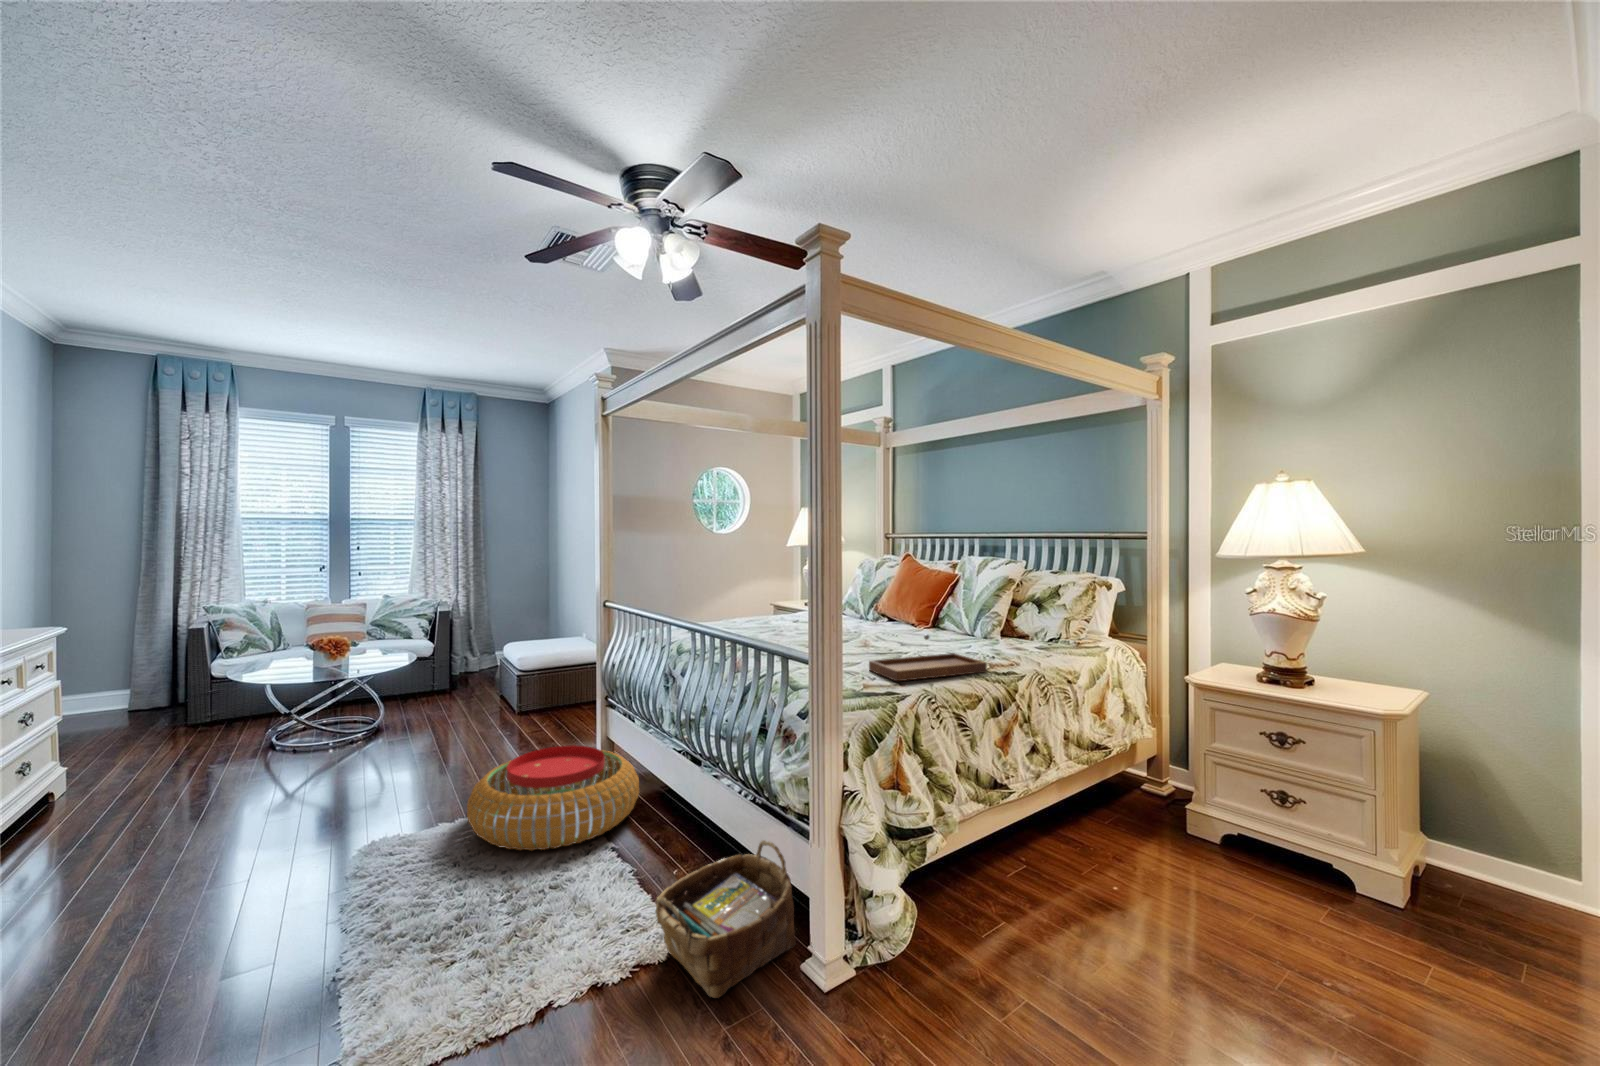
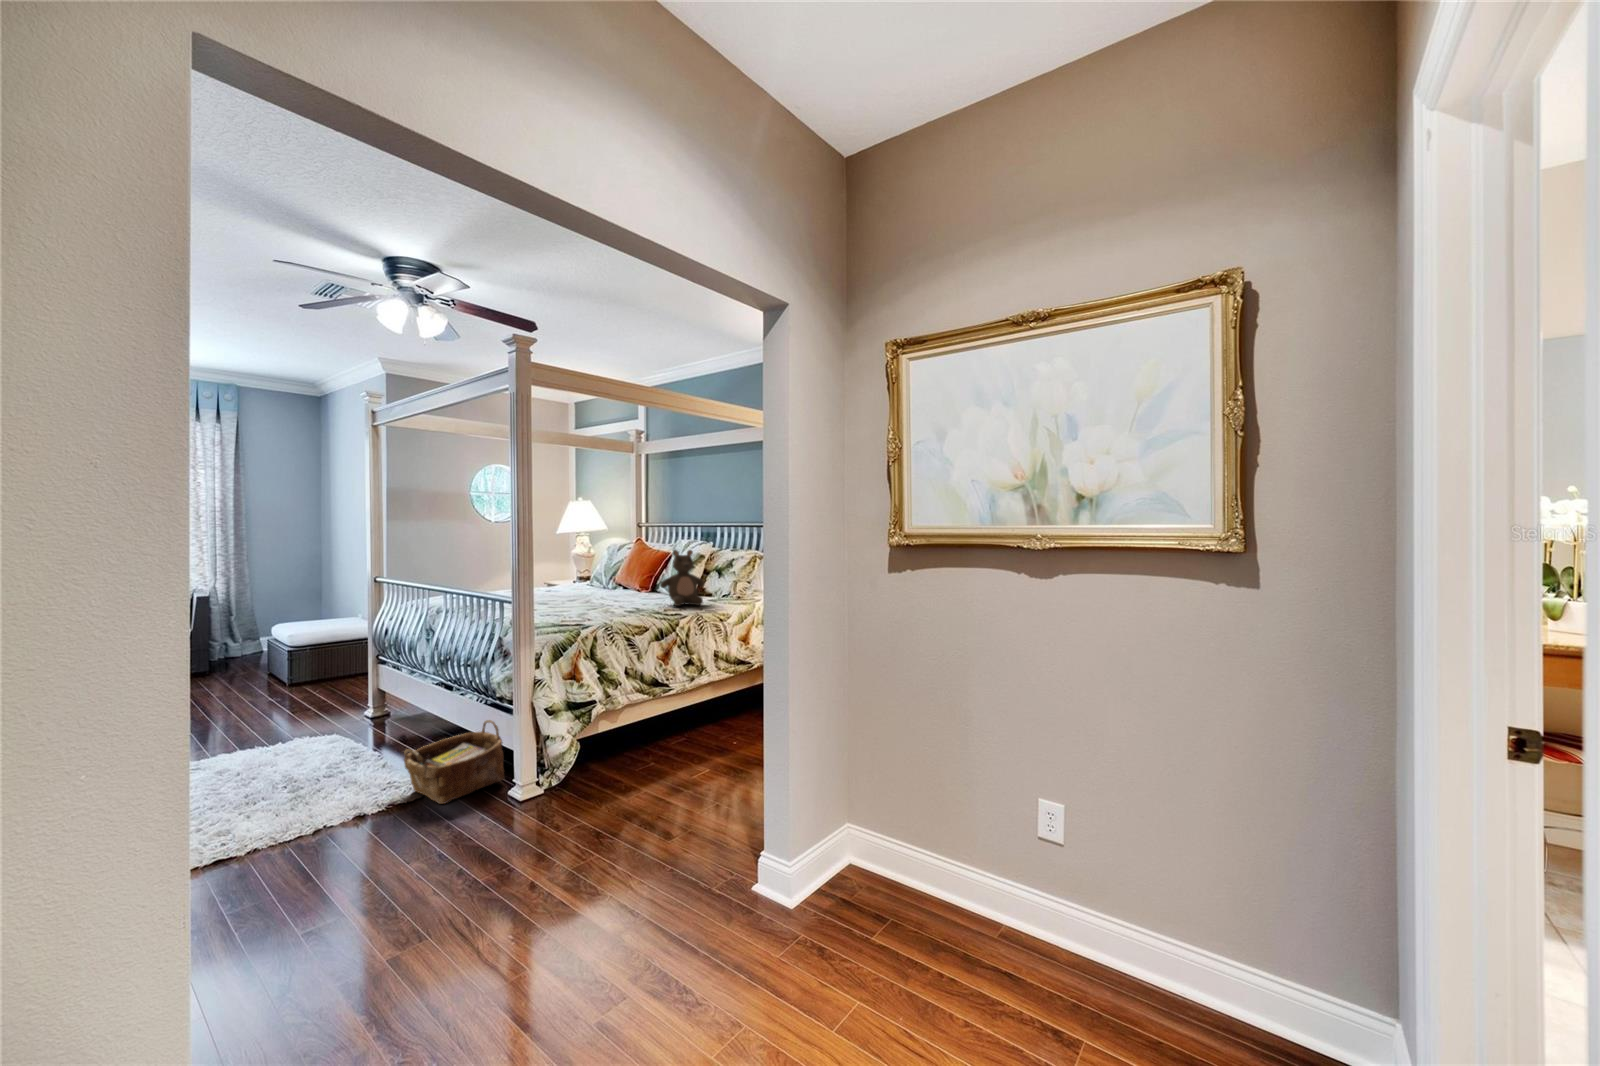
stuffed bear: none [969,574,1036,658] -> present [661,550,705,606]
tray: present [869,634,987,681] -> none [576,589,658,619]
pouf: present [467,745,639,850] -> none [249,689,402,759]

